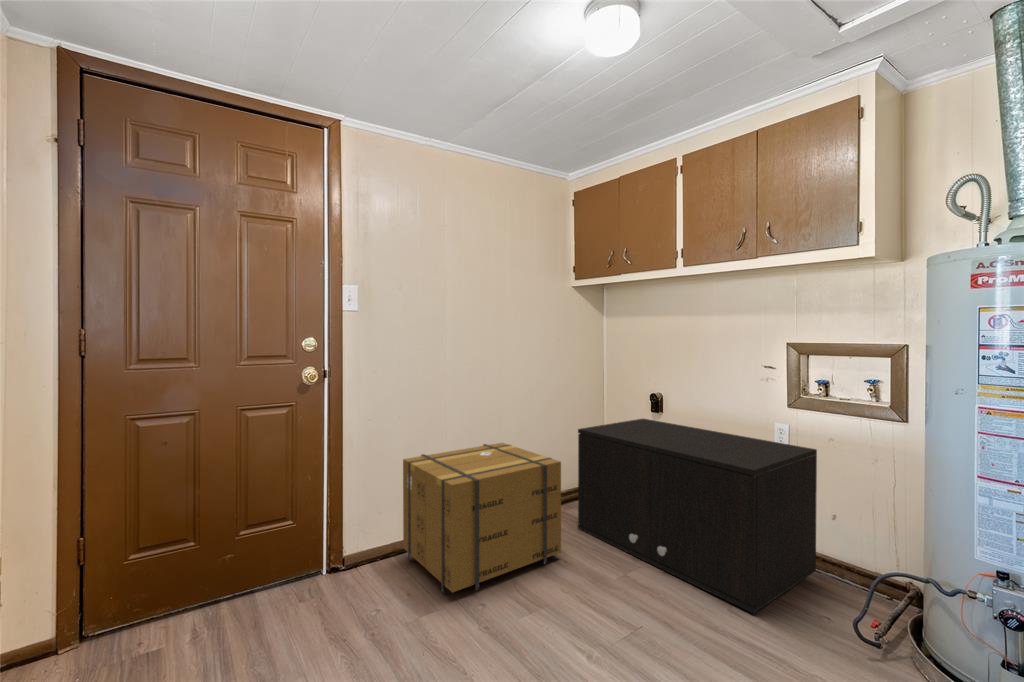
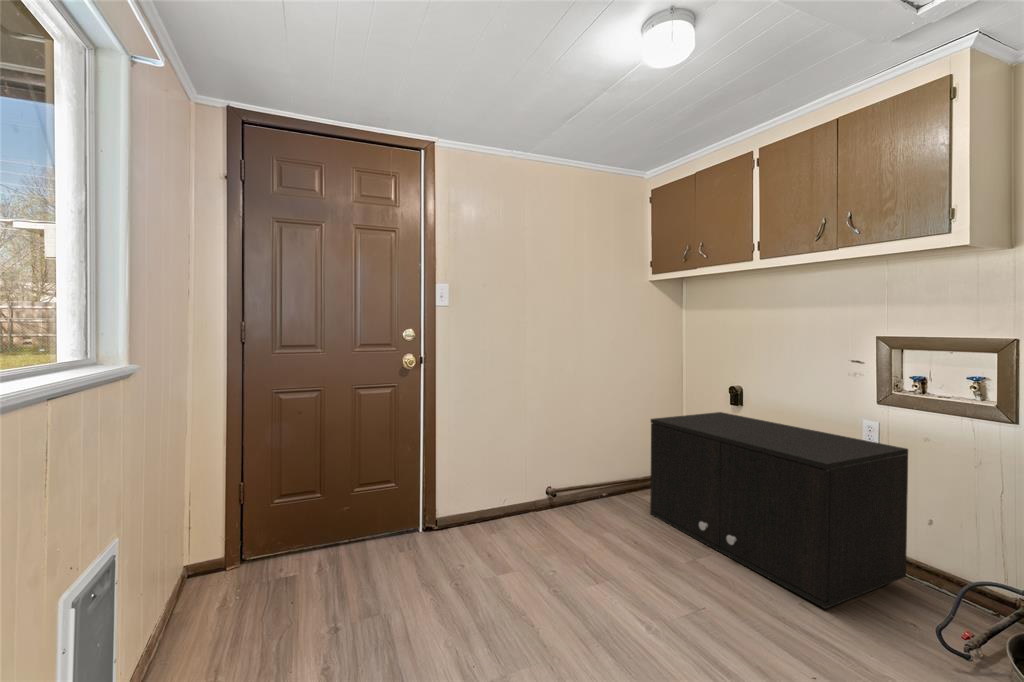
cardboard box: present [403,443,561,593] -> none [487,429,631,558]

